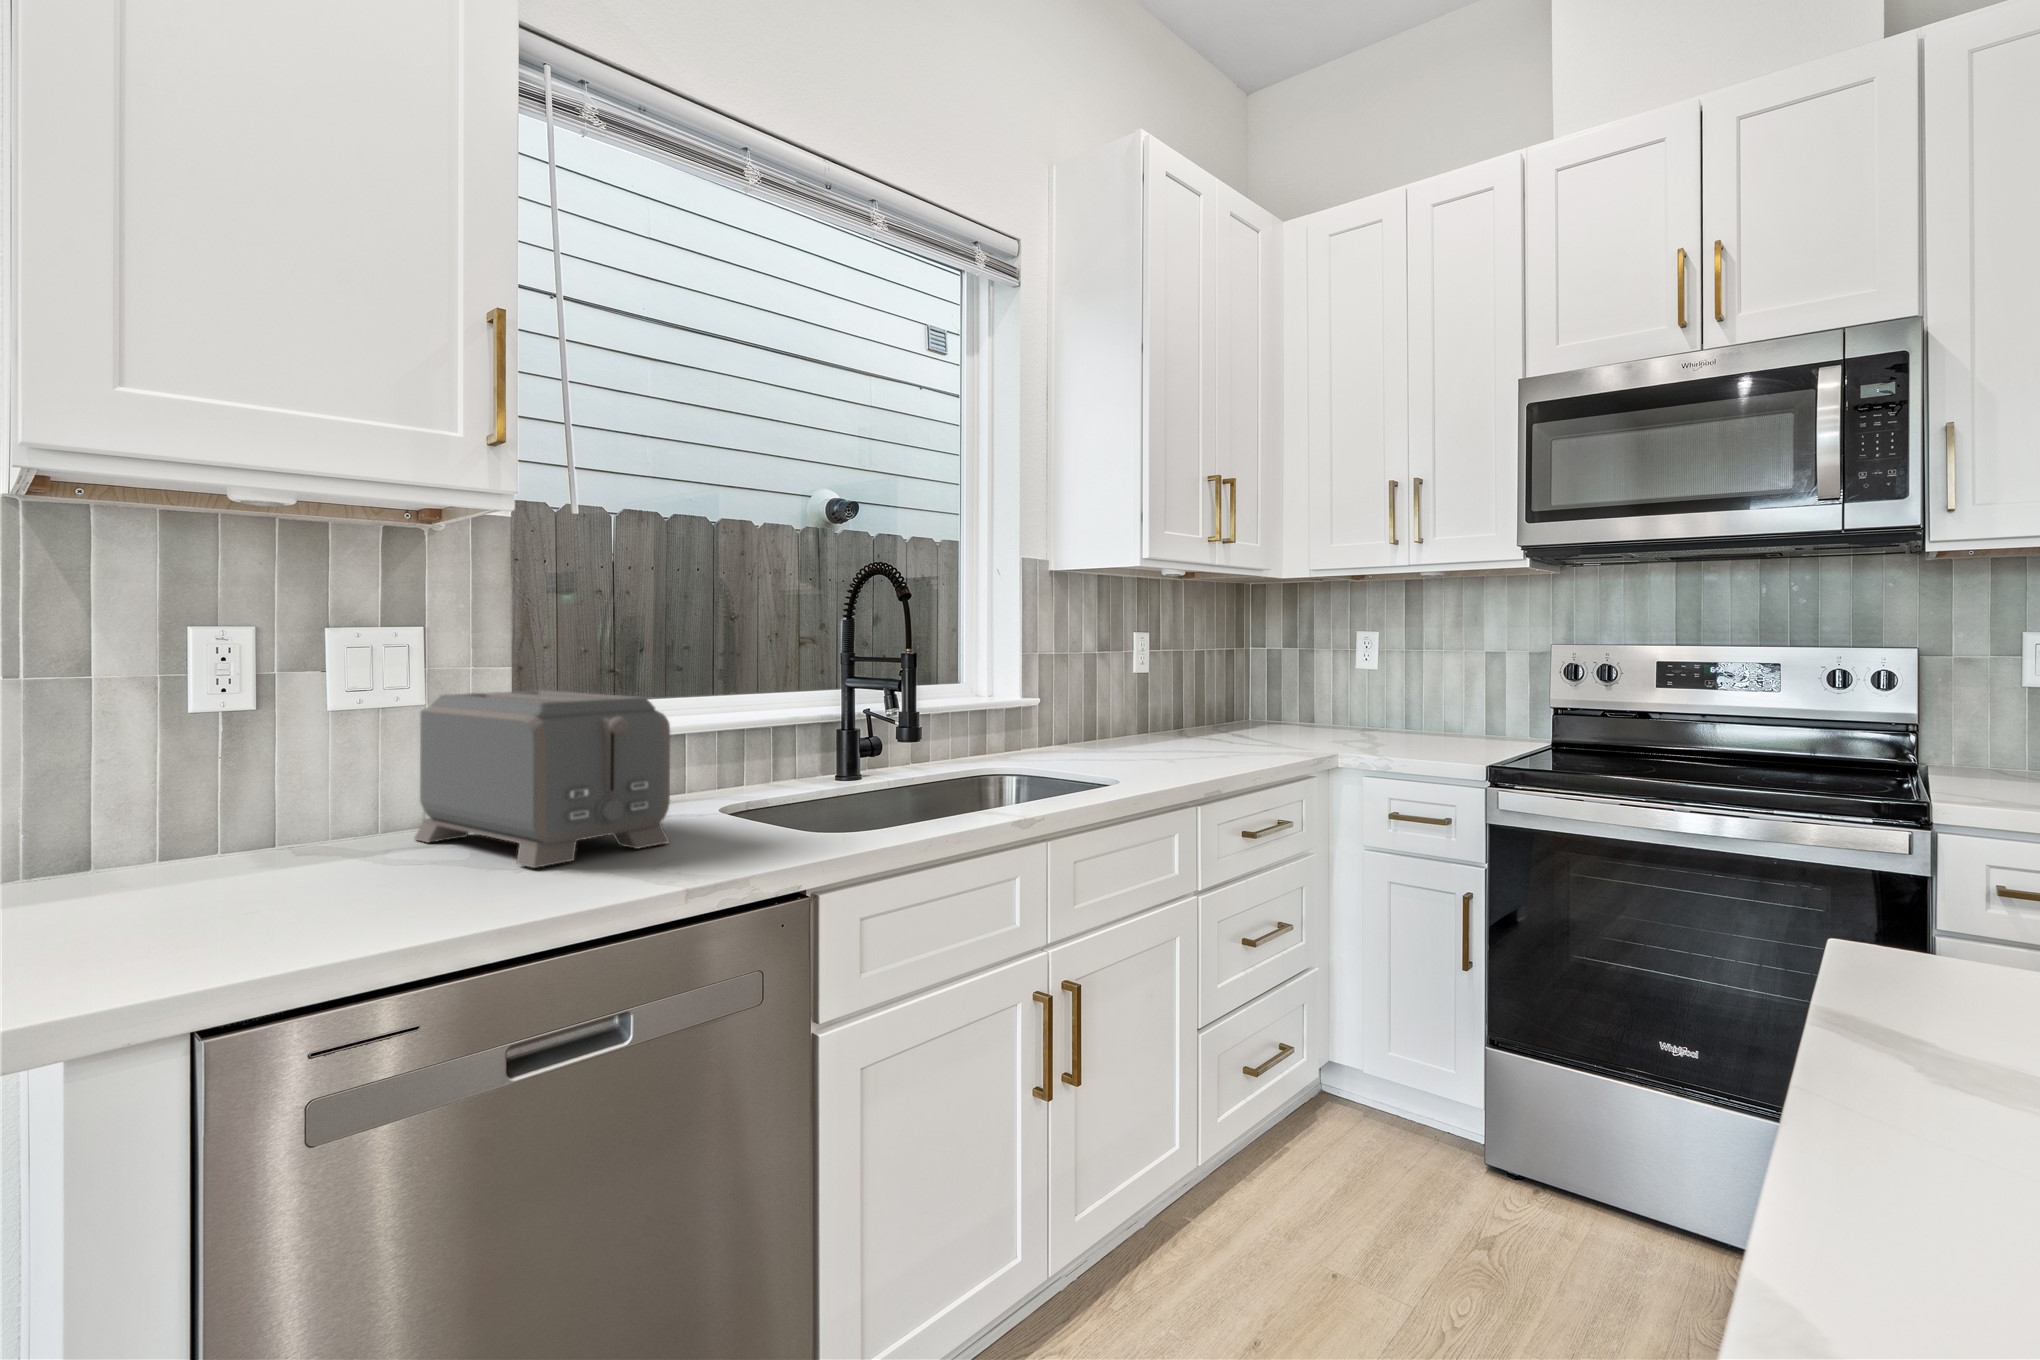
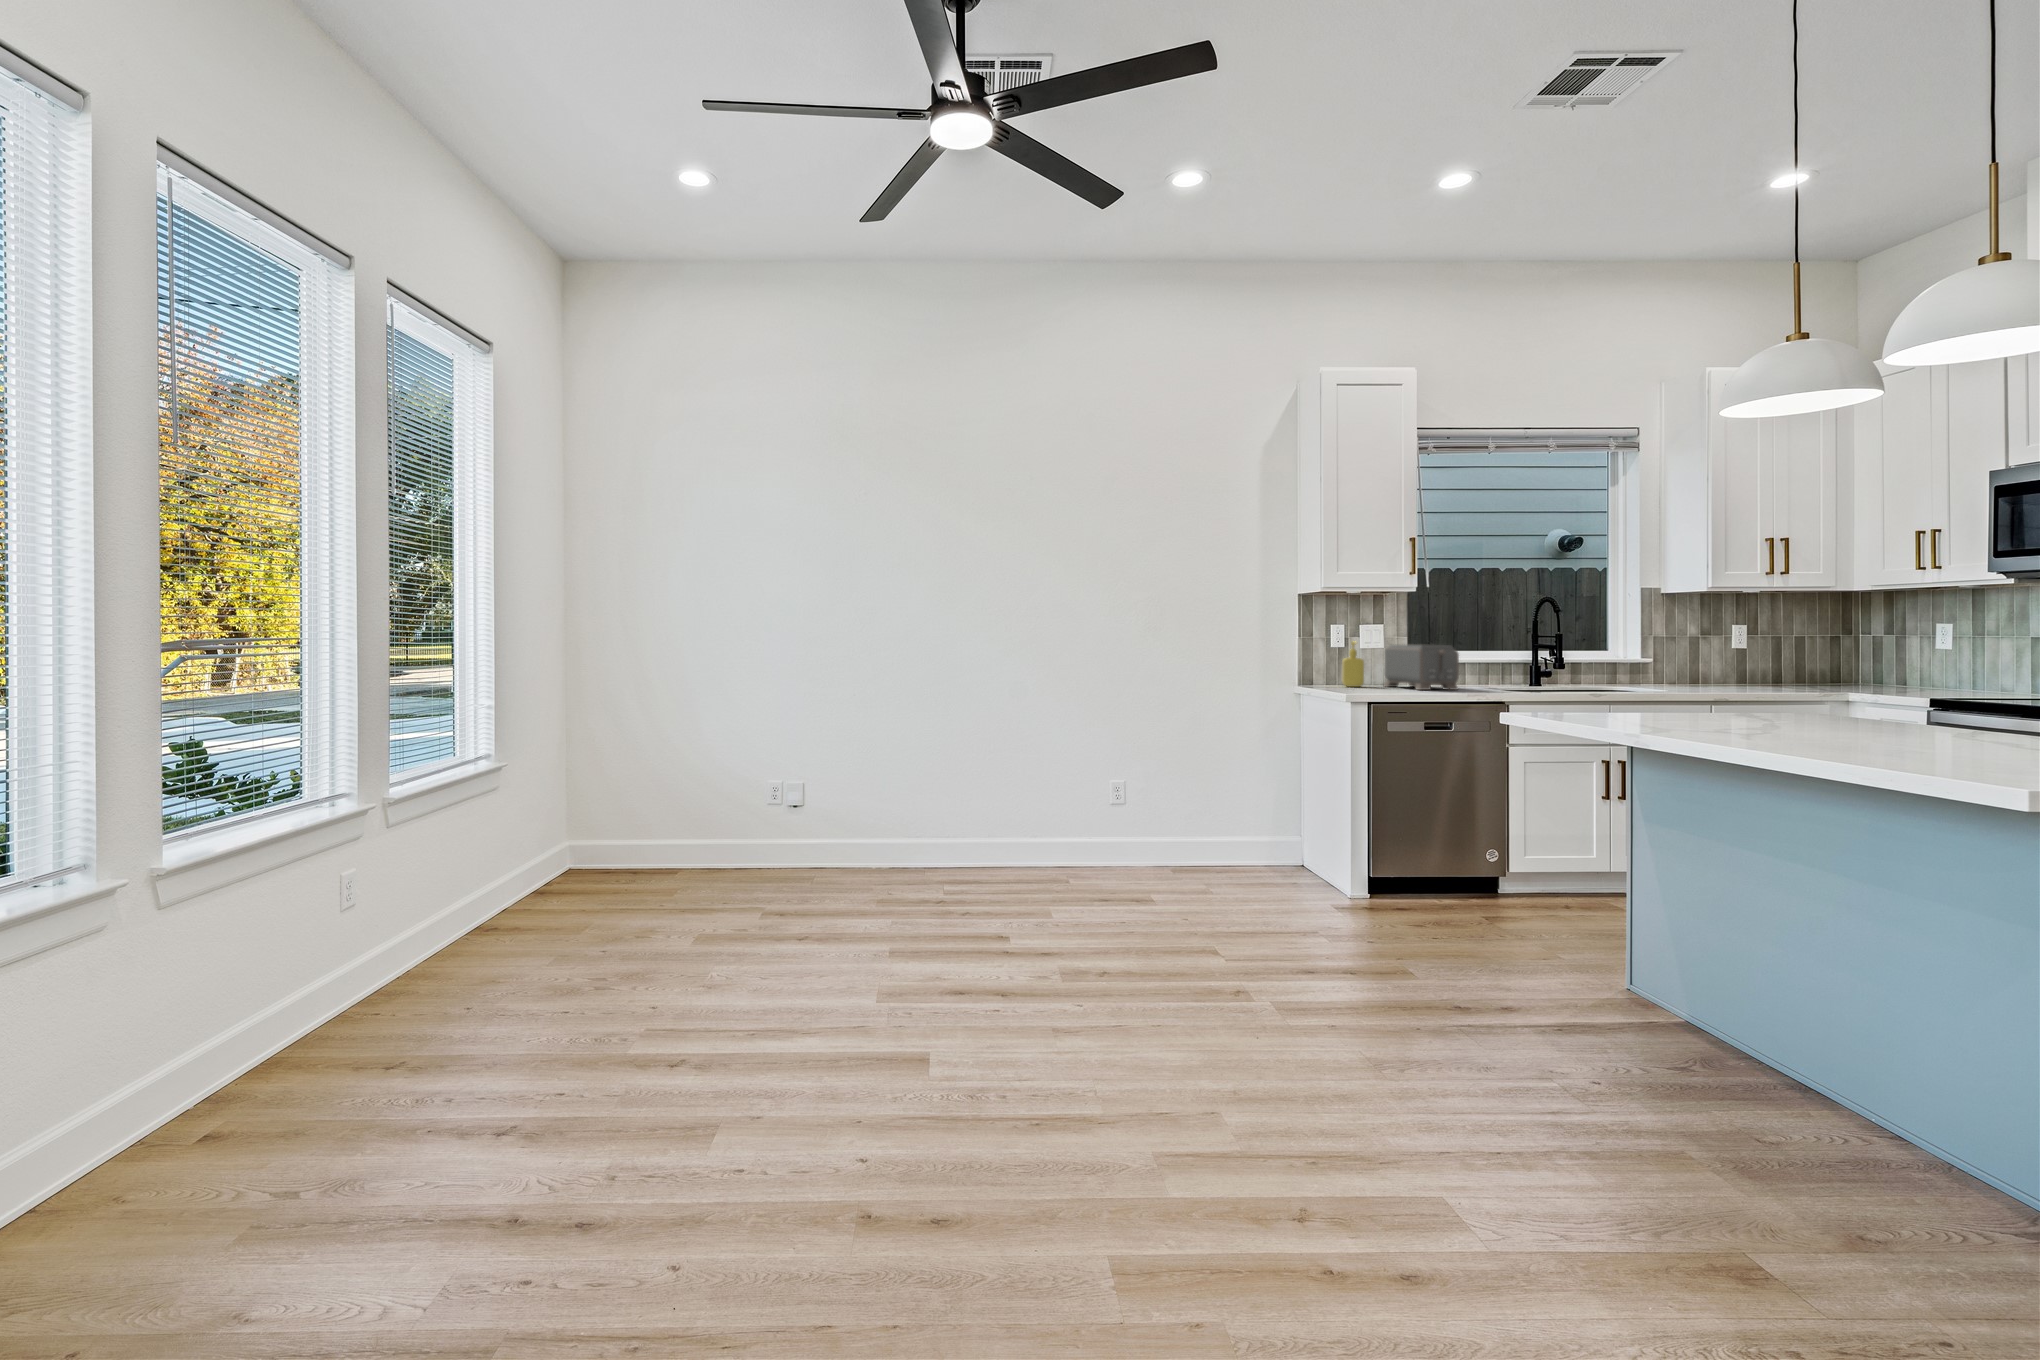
soap dispenser: none [235,688,330,864] -> present [1342,641,1364,687]

